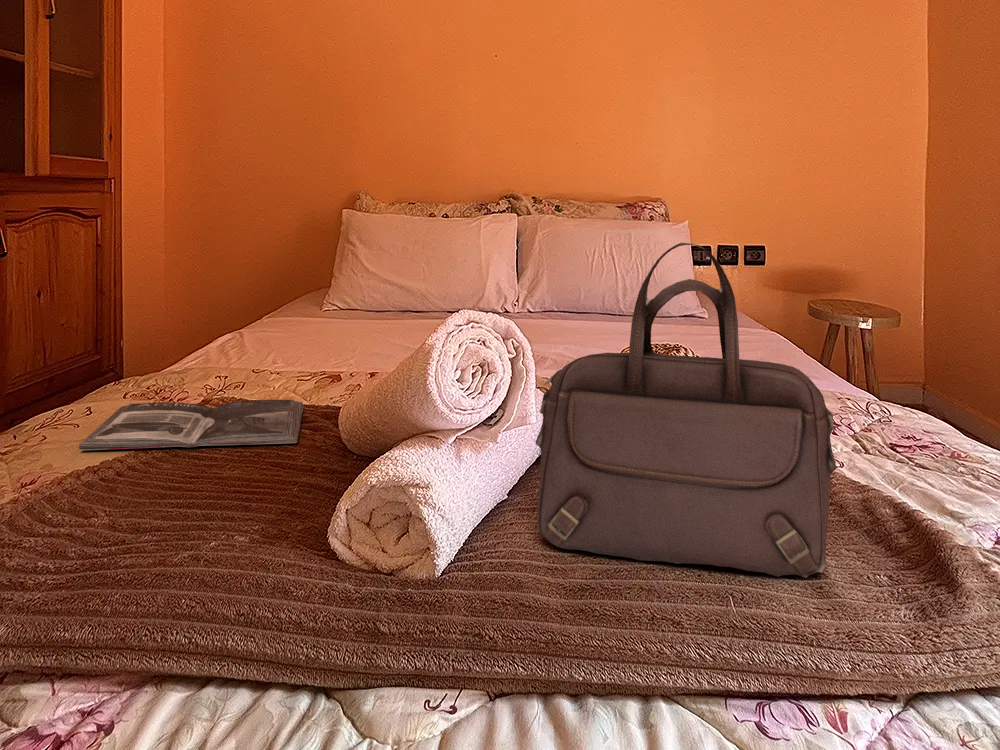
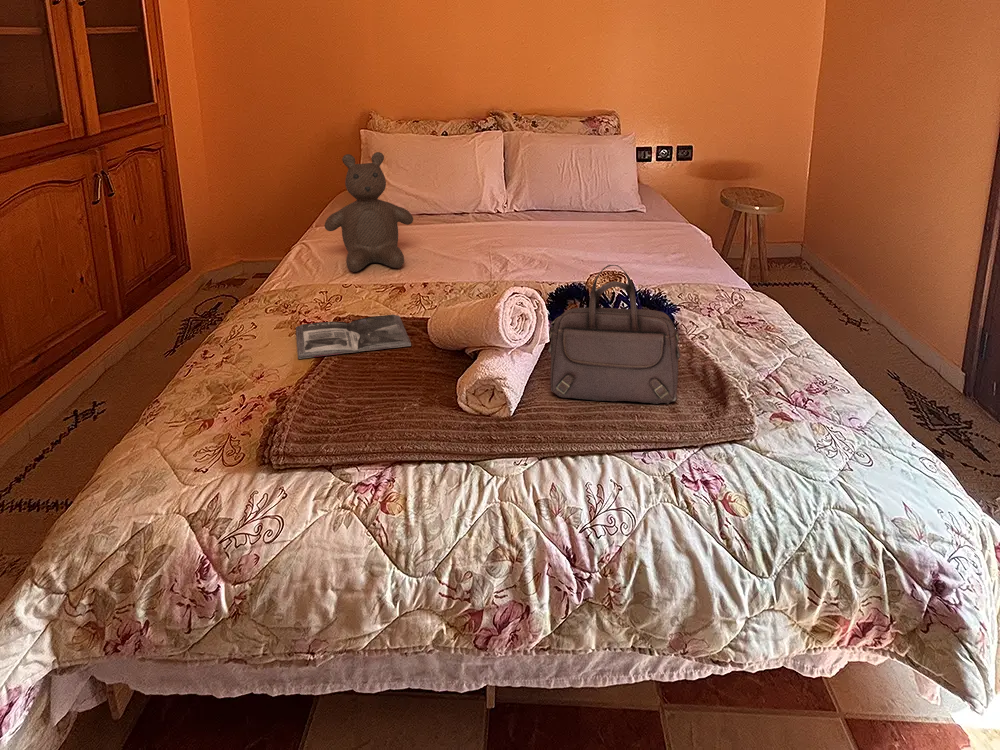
teddy bear: none [242,190,373,354] -> present [324,152,413,272]

